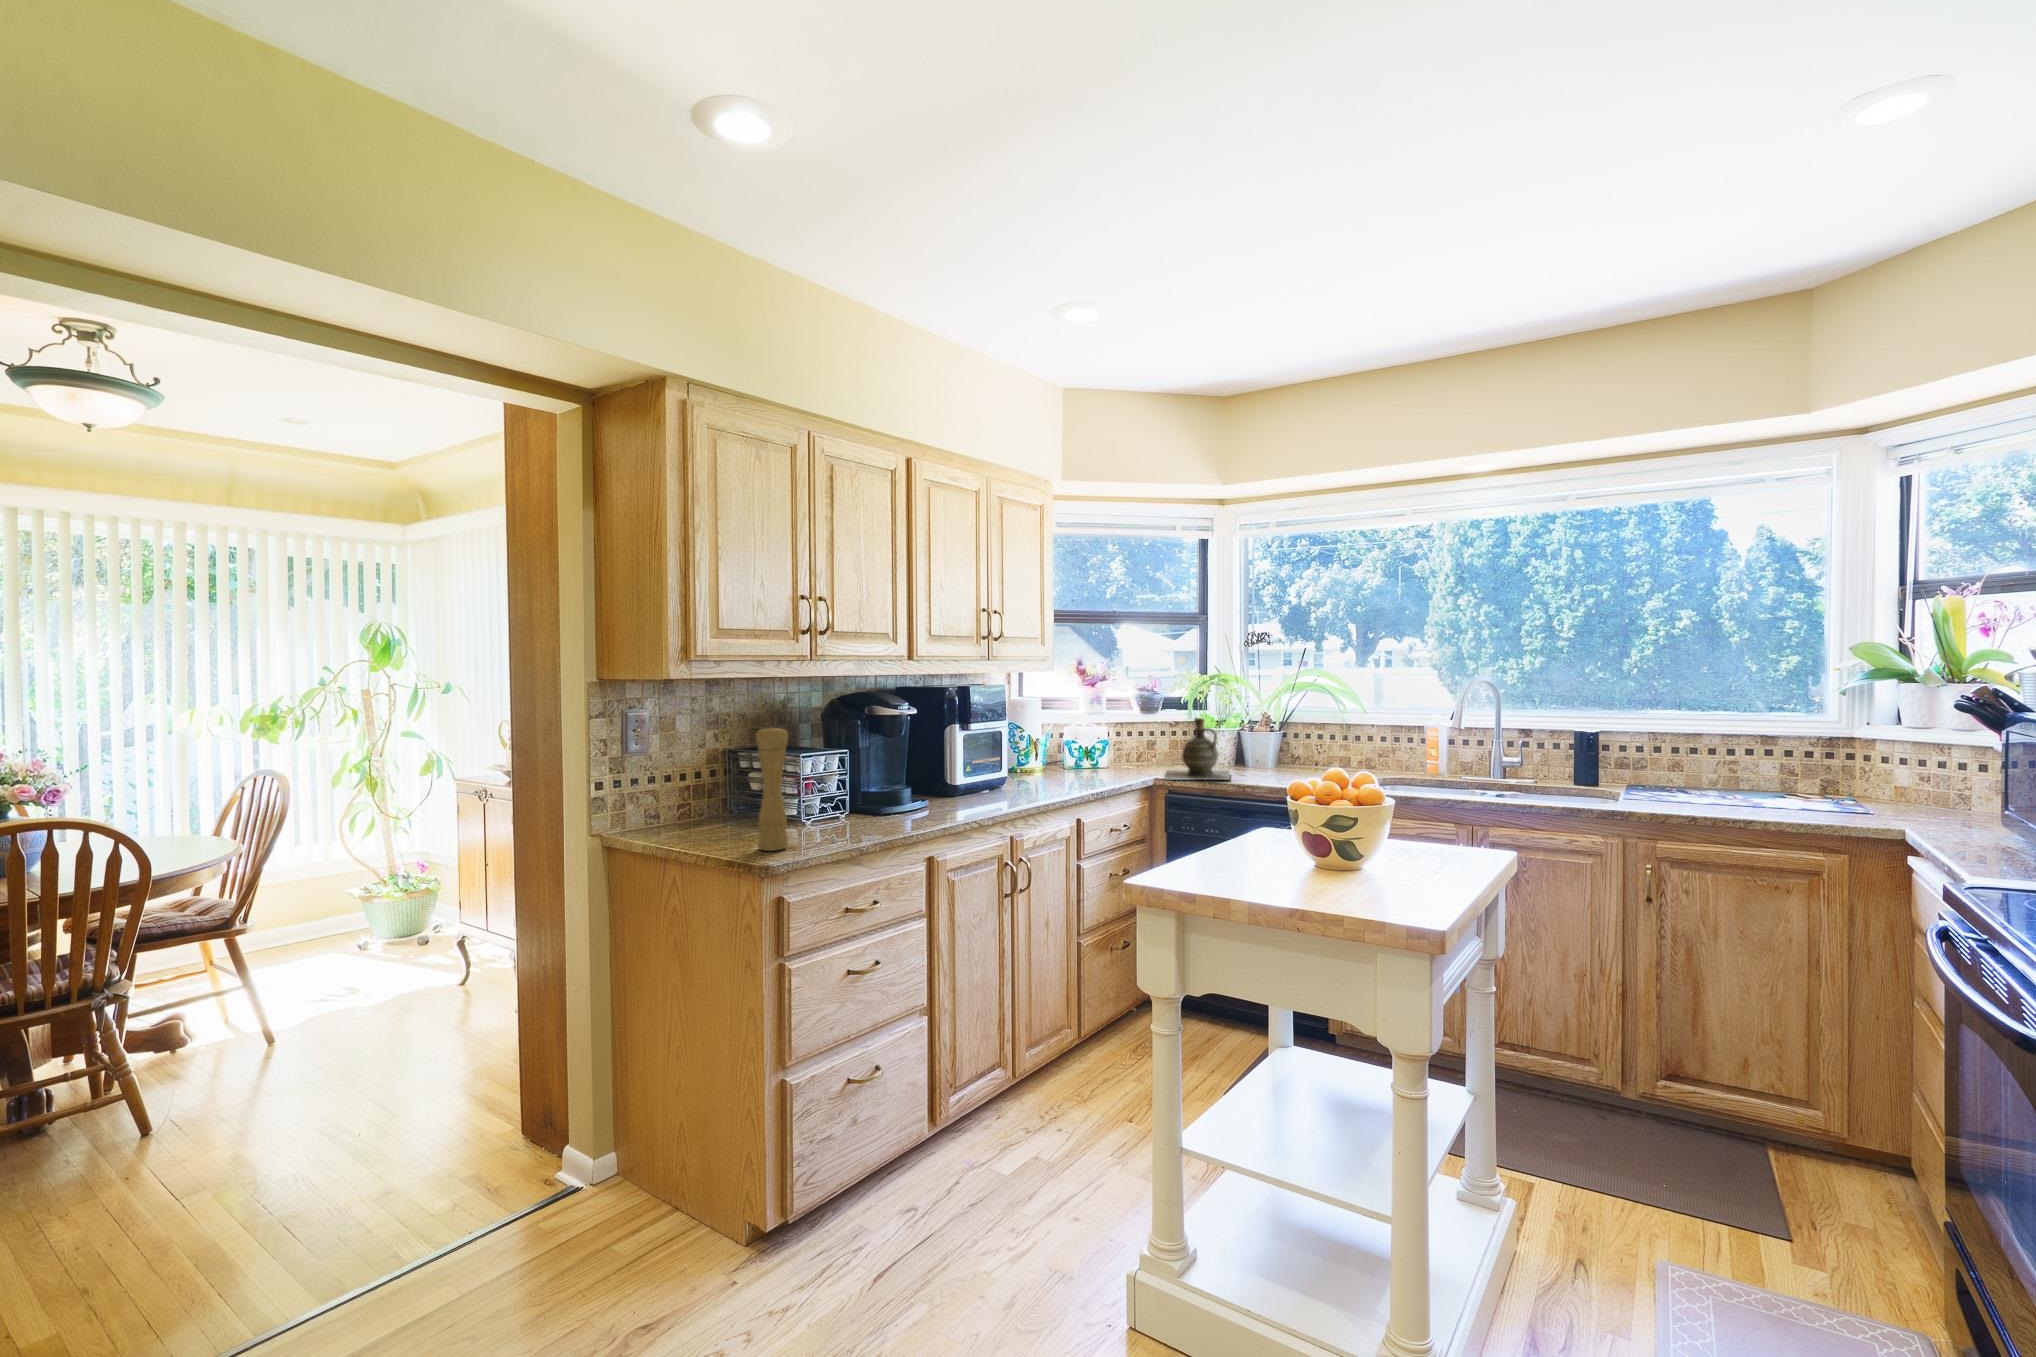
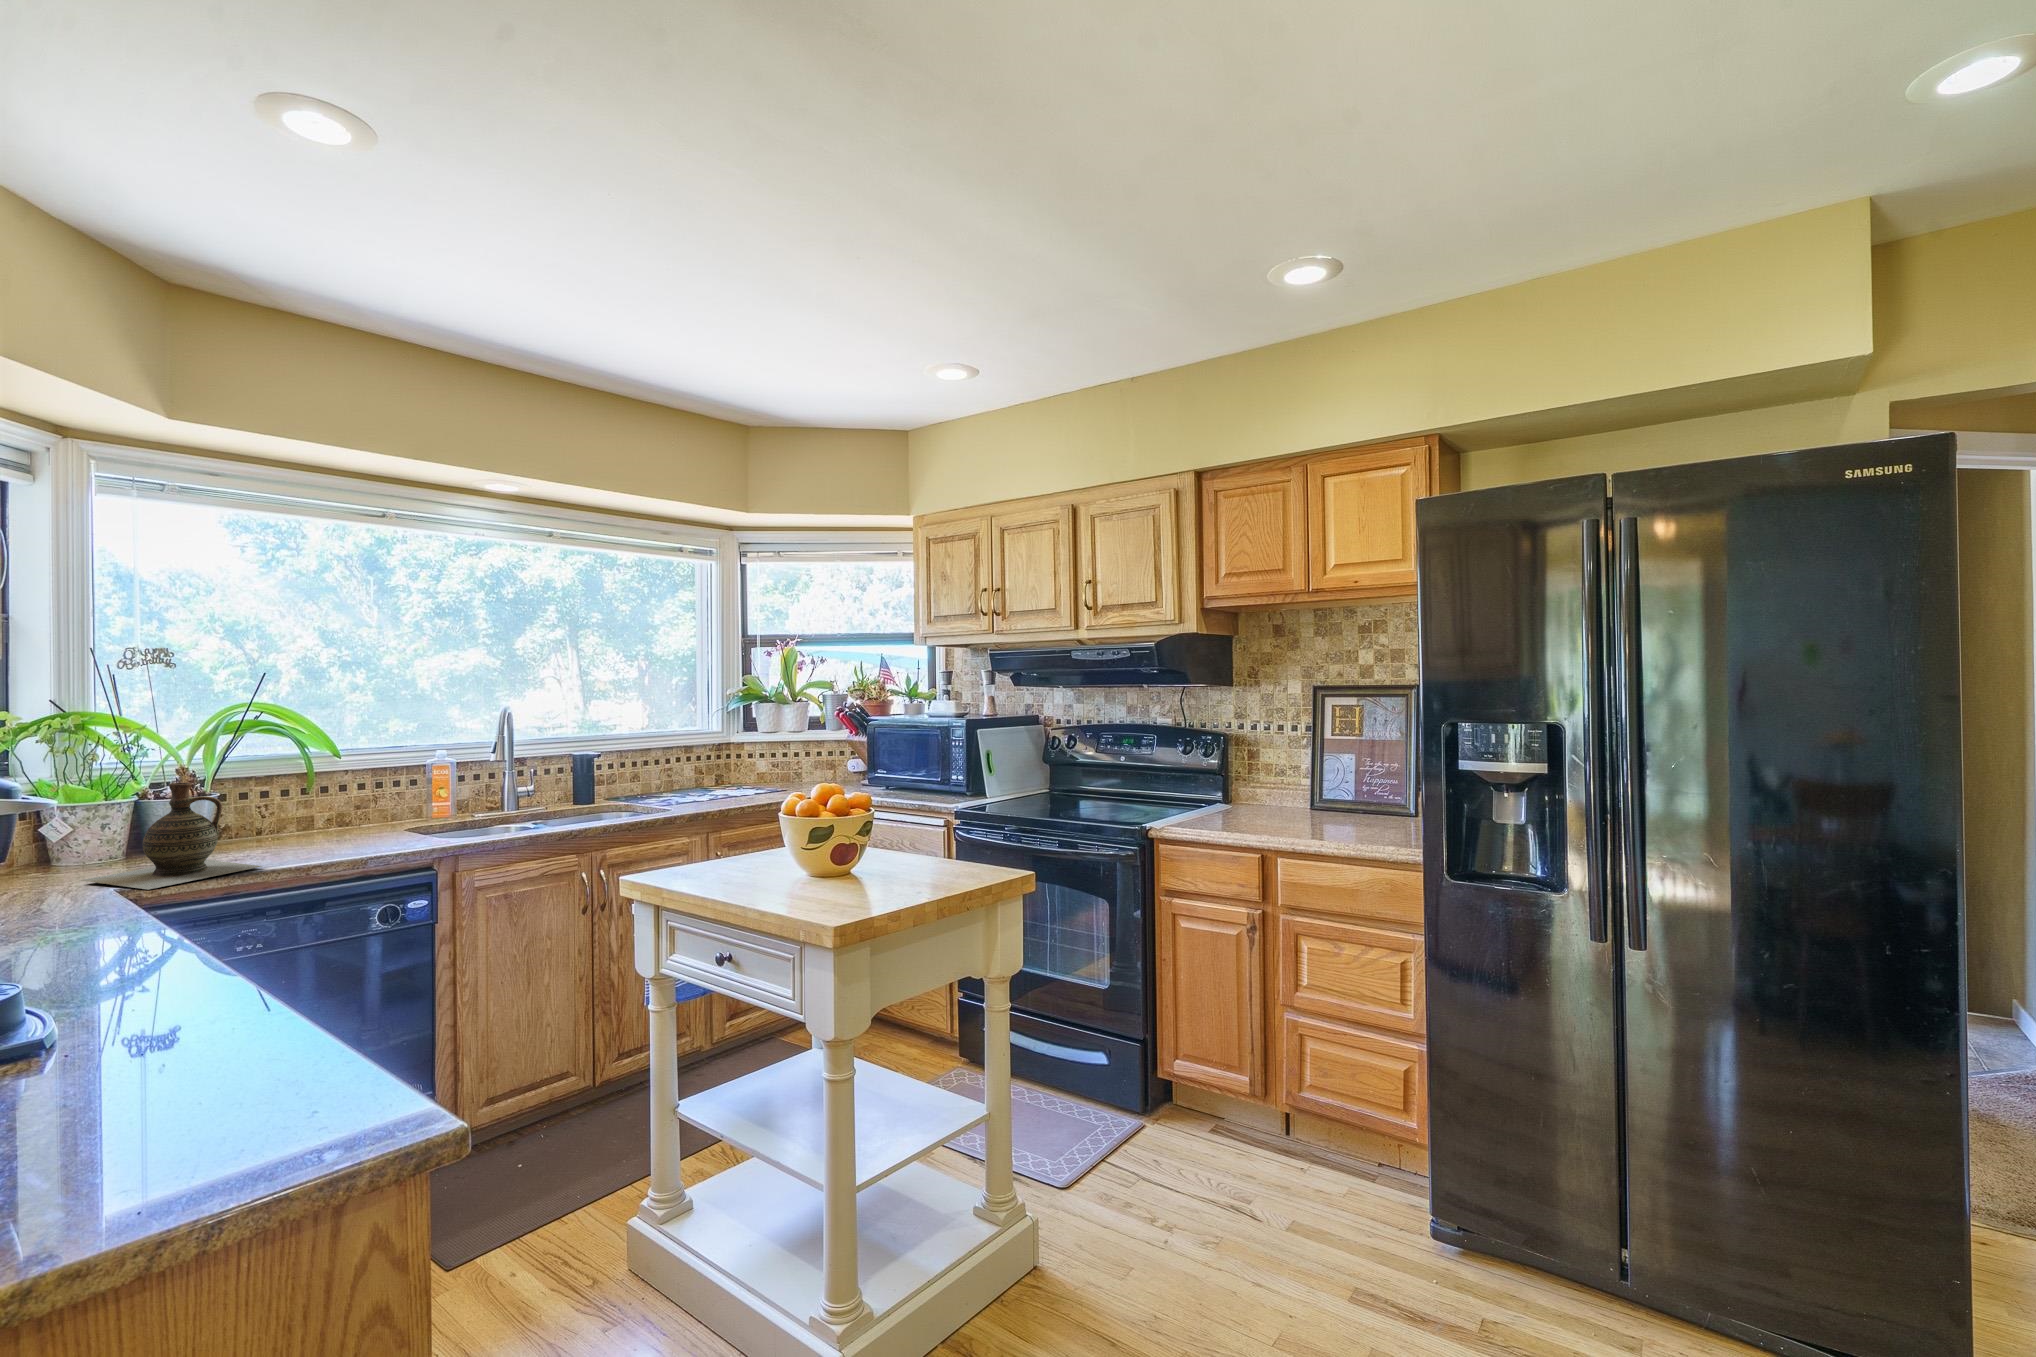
pepper mill: present [756,726,788,851] -> none [78,867,185,1194]

